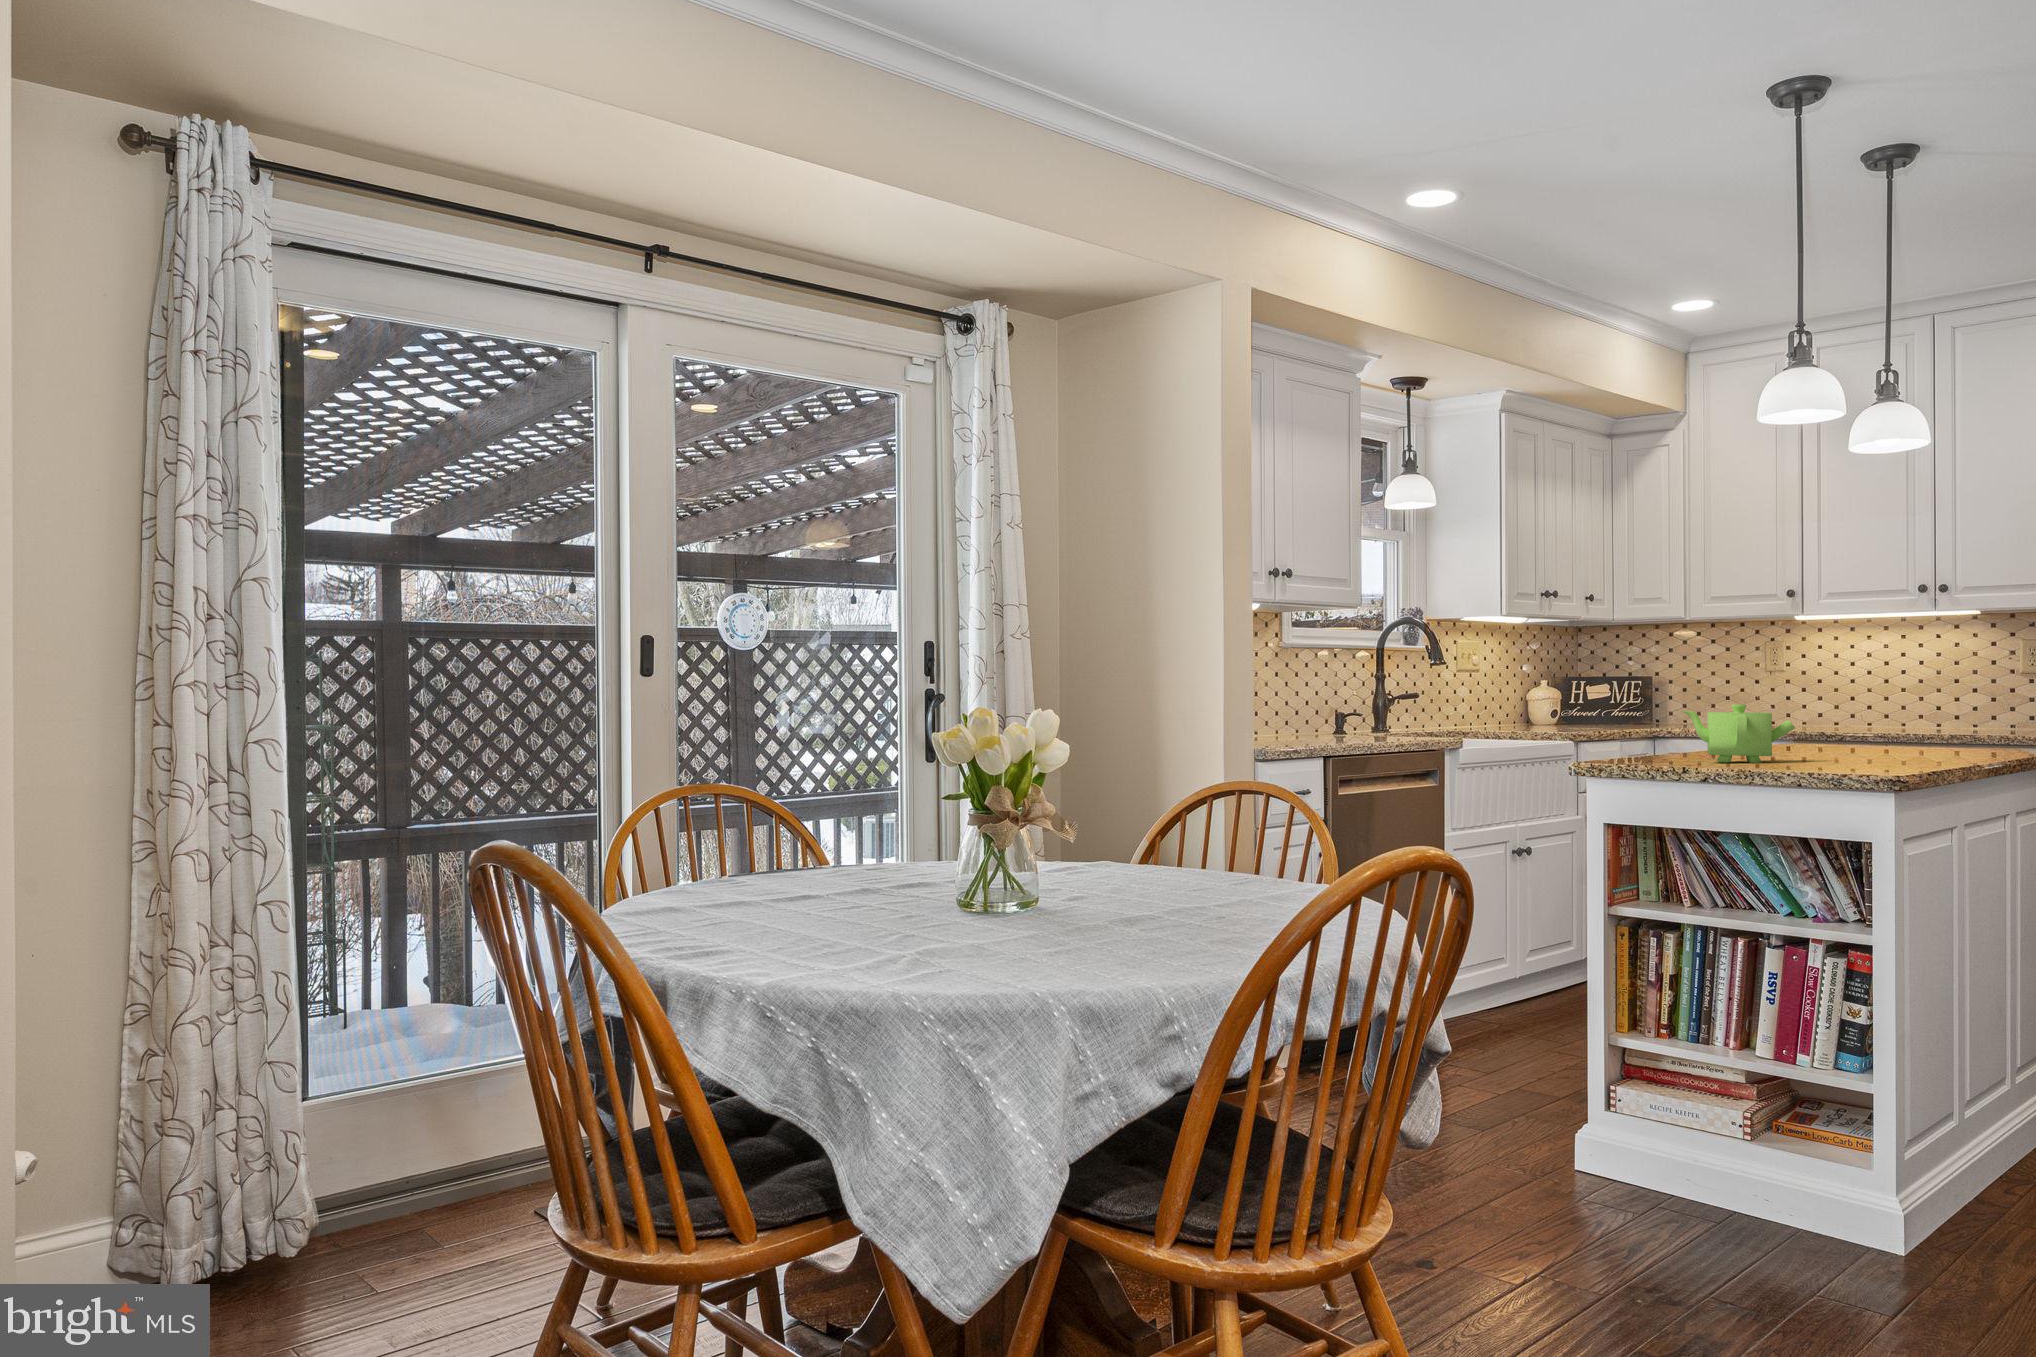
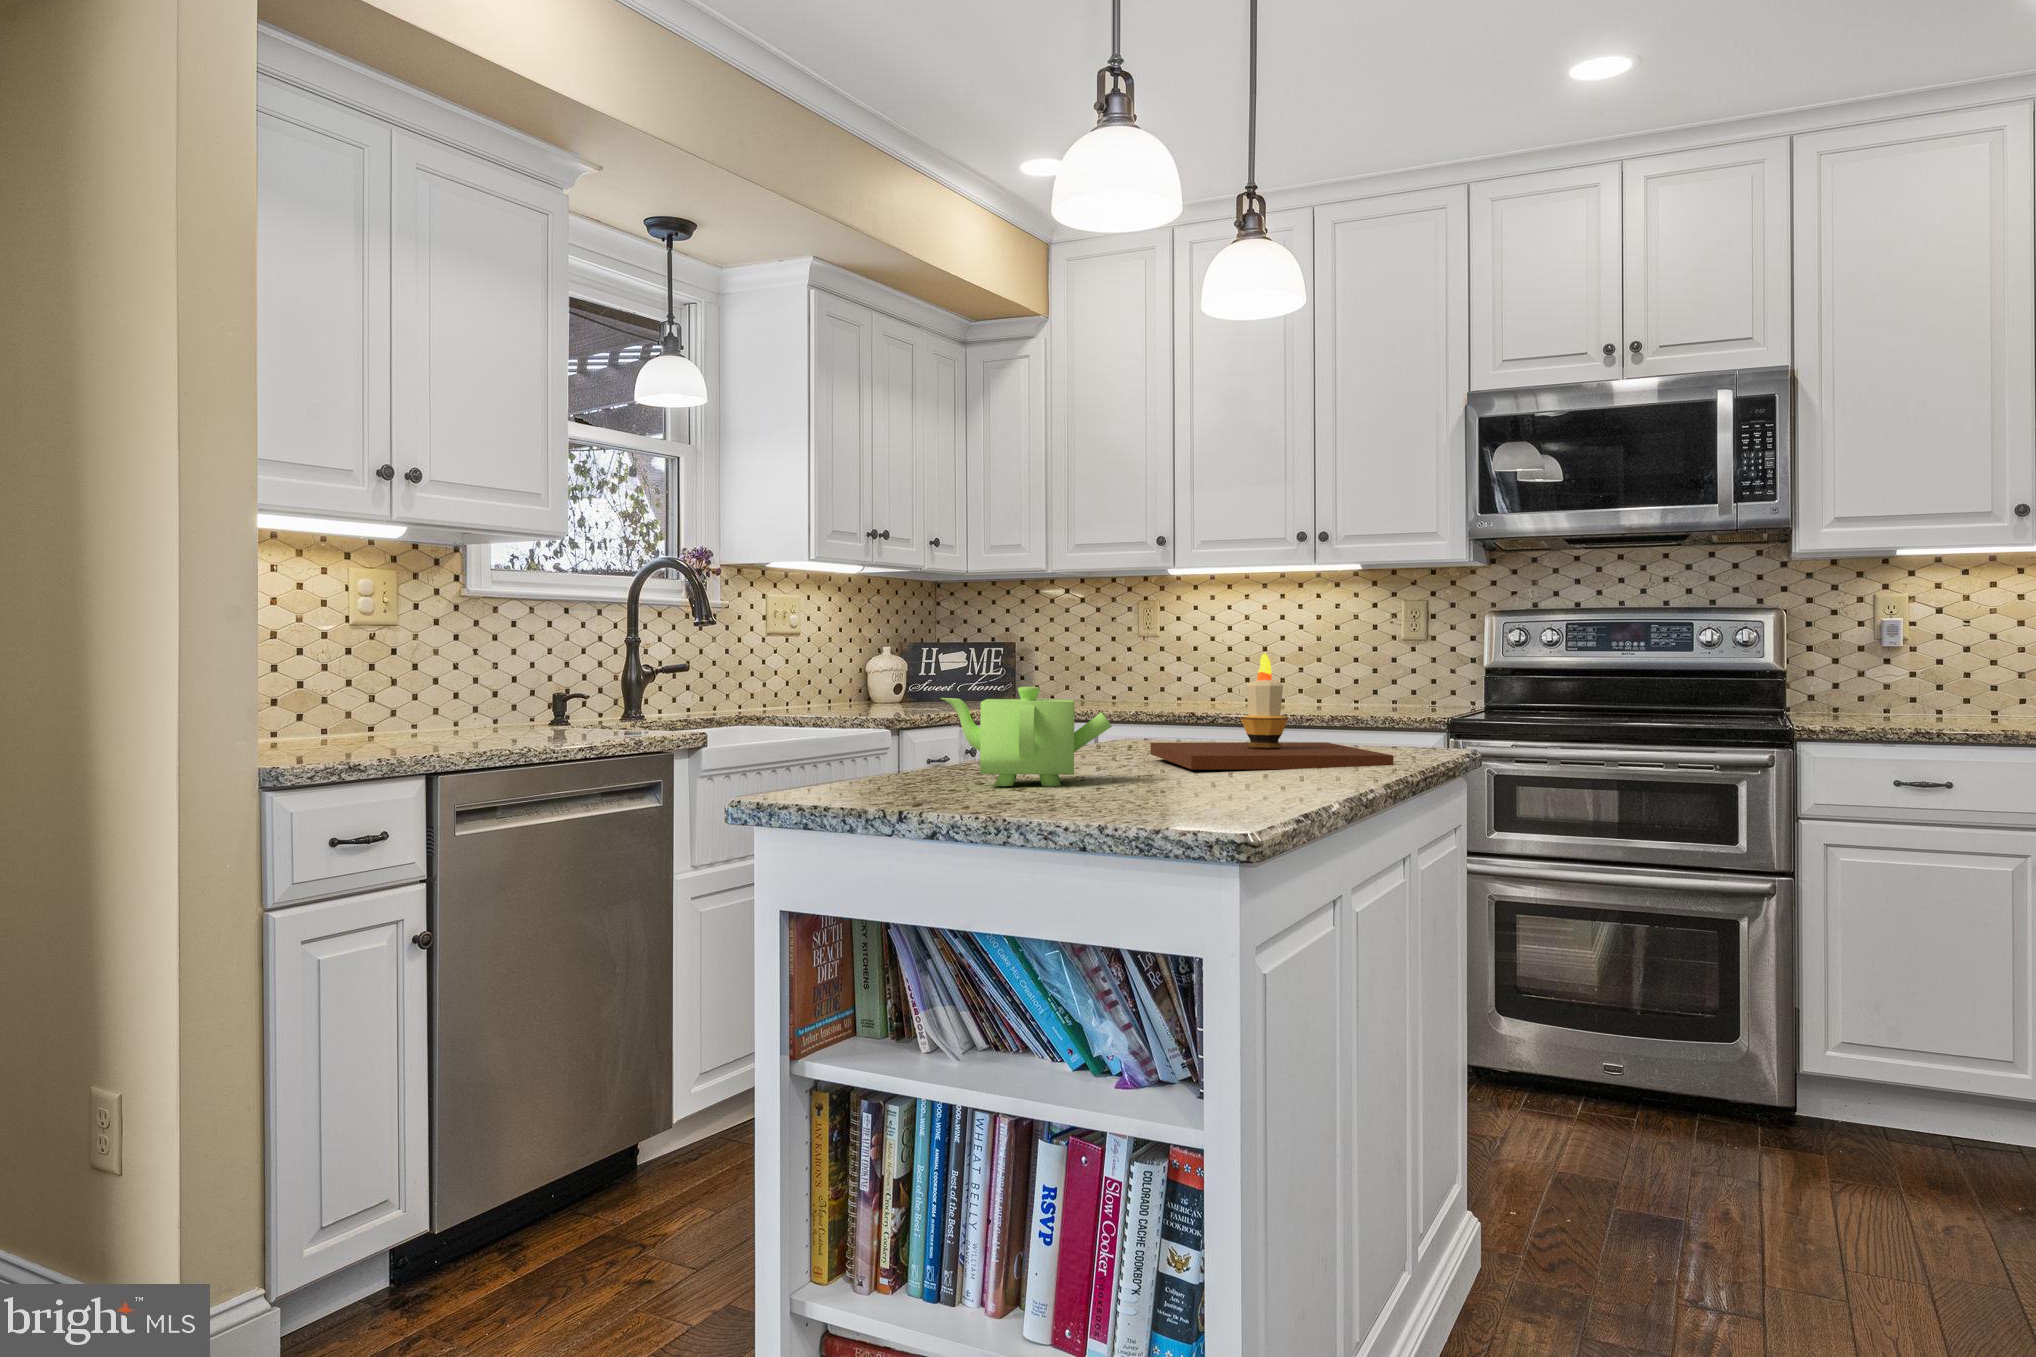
candle: none [1811,684,1998,759] -> present [1150,653,1394,769]

